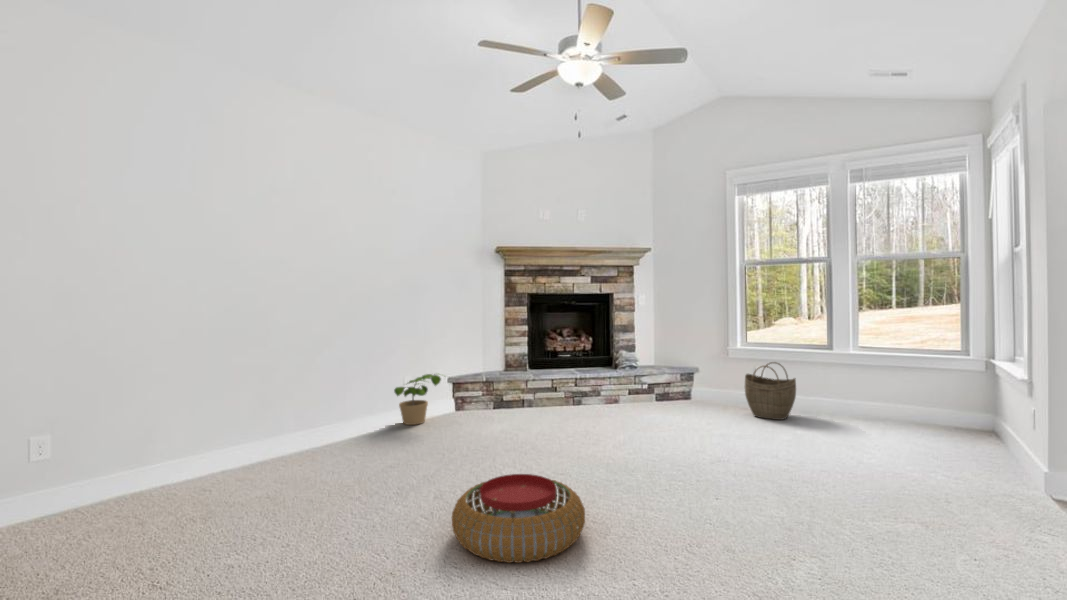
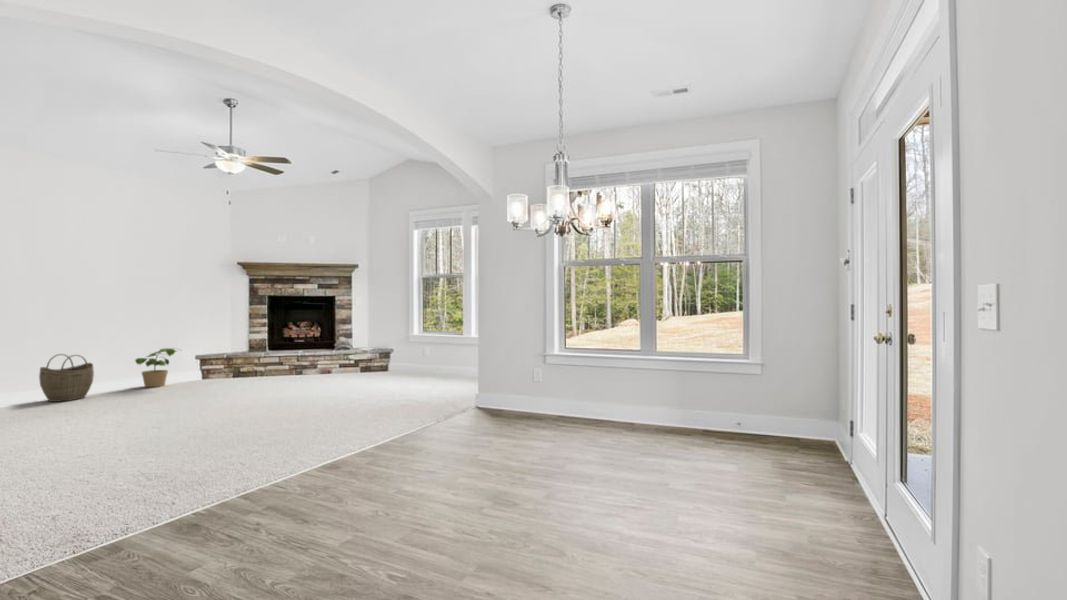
woven basket: present [745,362,796,420] -> present [39,354,94,402]
pouf: present [452,474,585,563] -> none [127,391,222,430]

